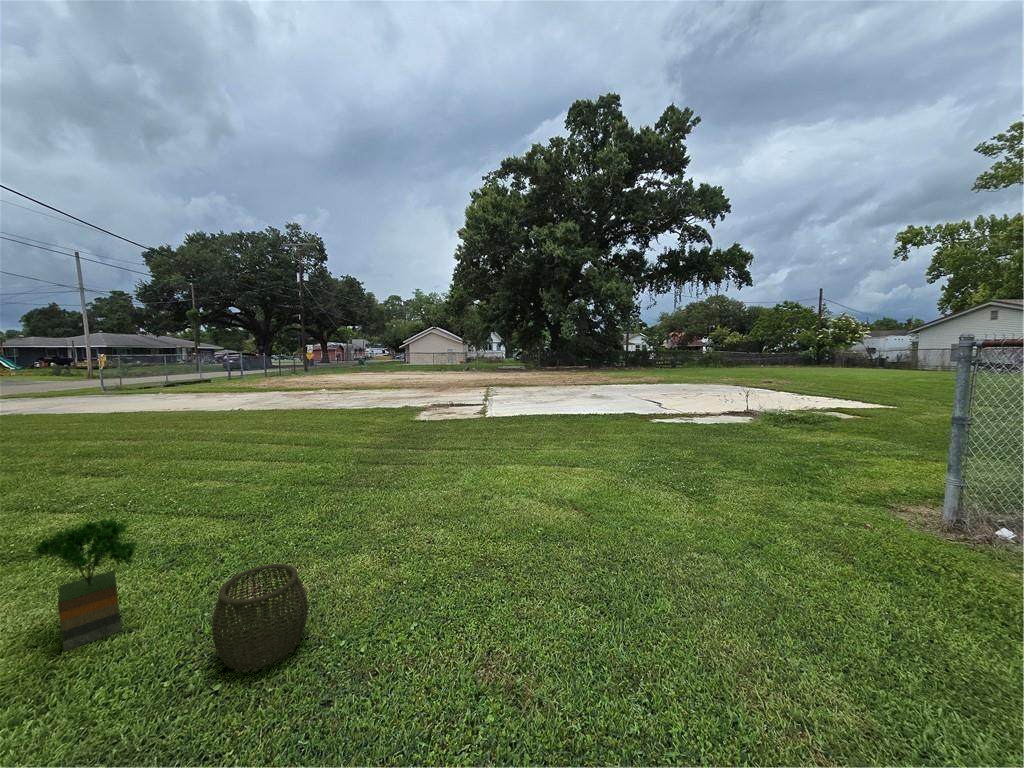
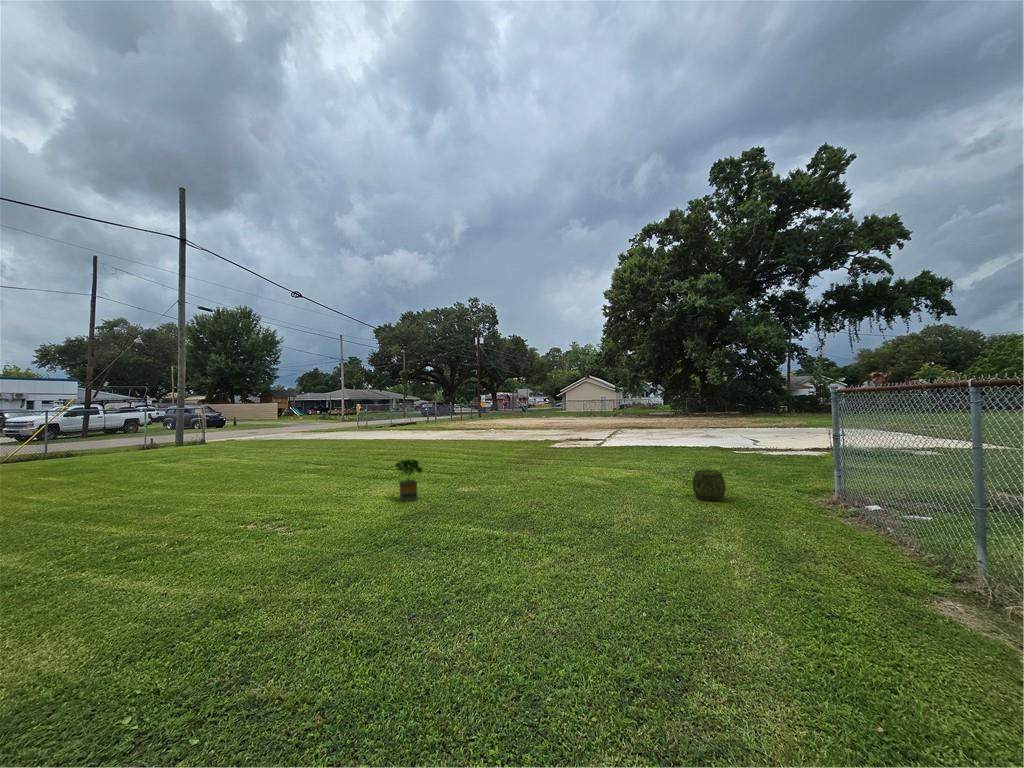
woven basket: present [211,564,308,671] -> present [692,470,726,501]

